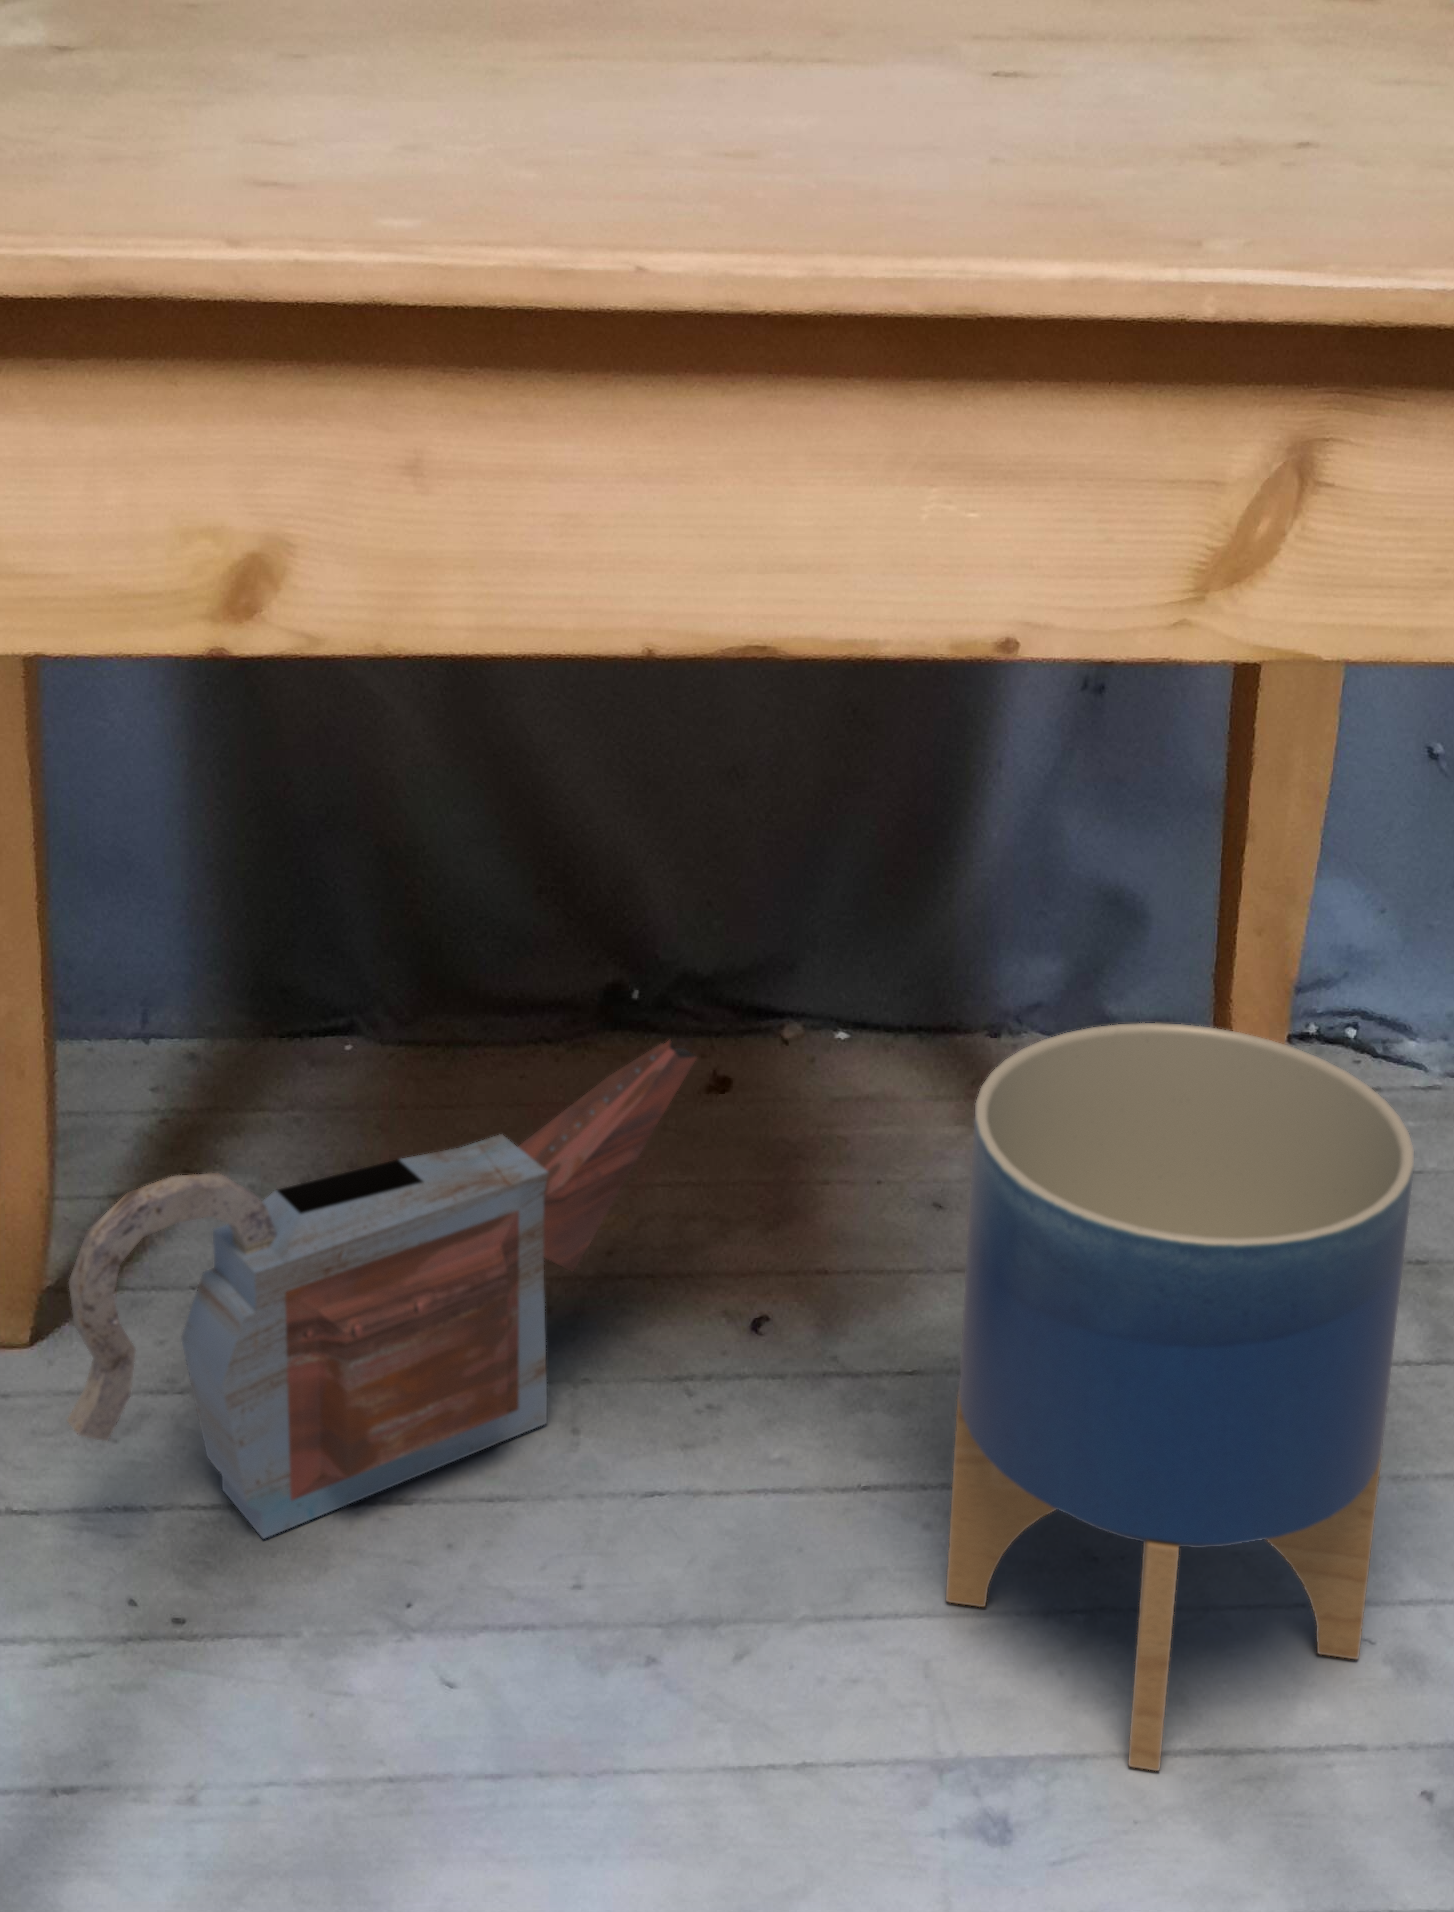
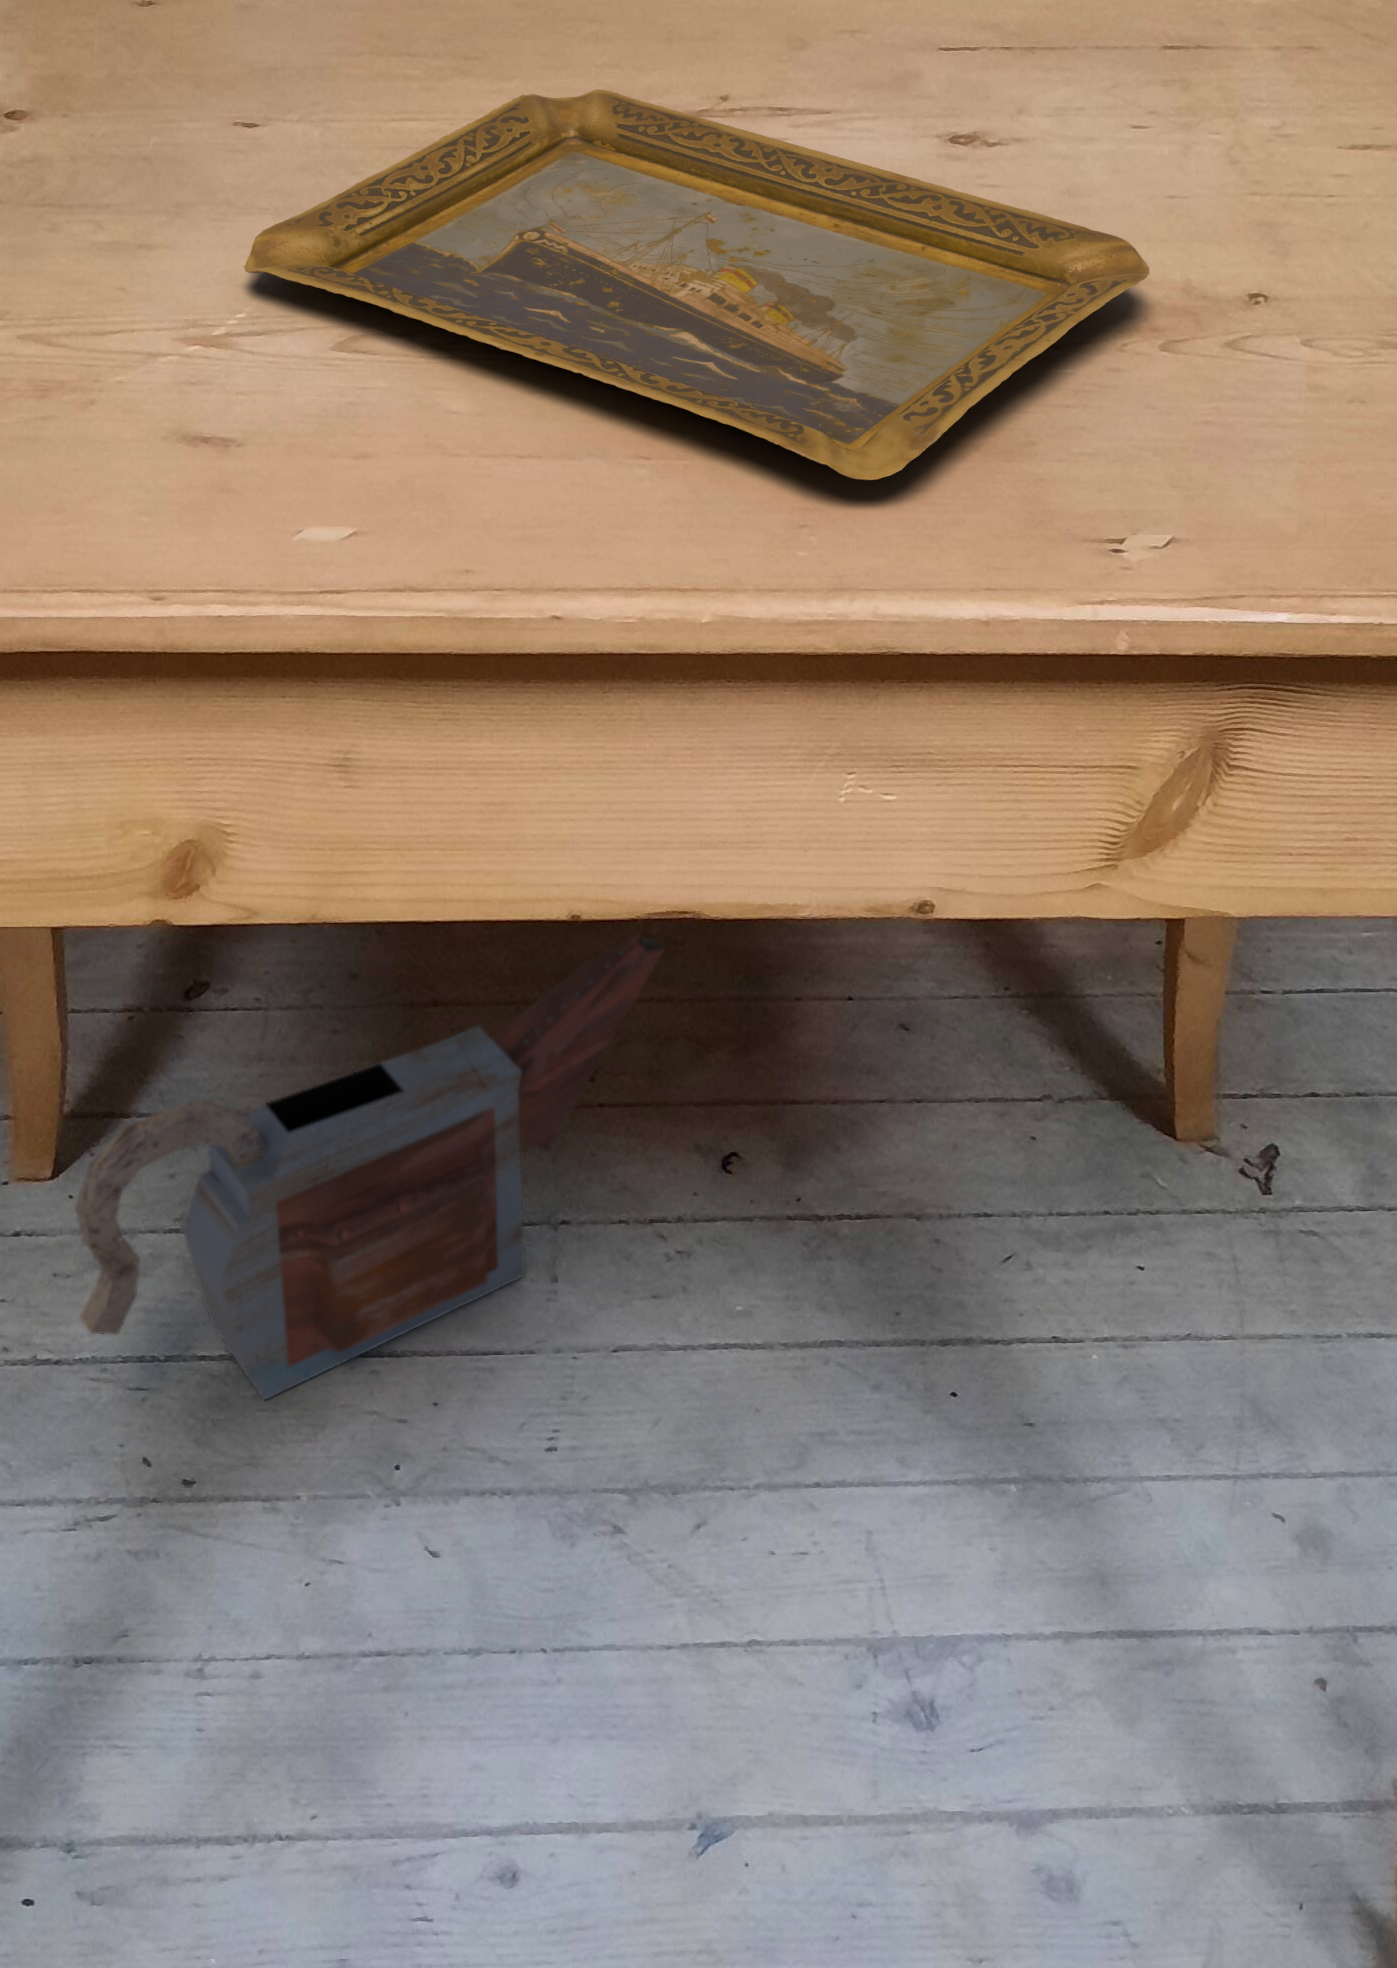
tray: none [303,17,1206,181] -> present [244,89,1150,480]
planter: present [946,1023,1414,1771] -> none [888,975,1335,1660]

